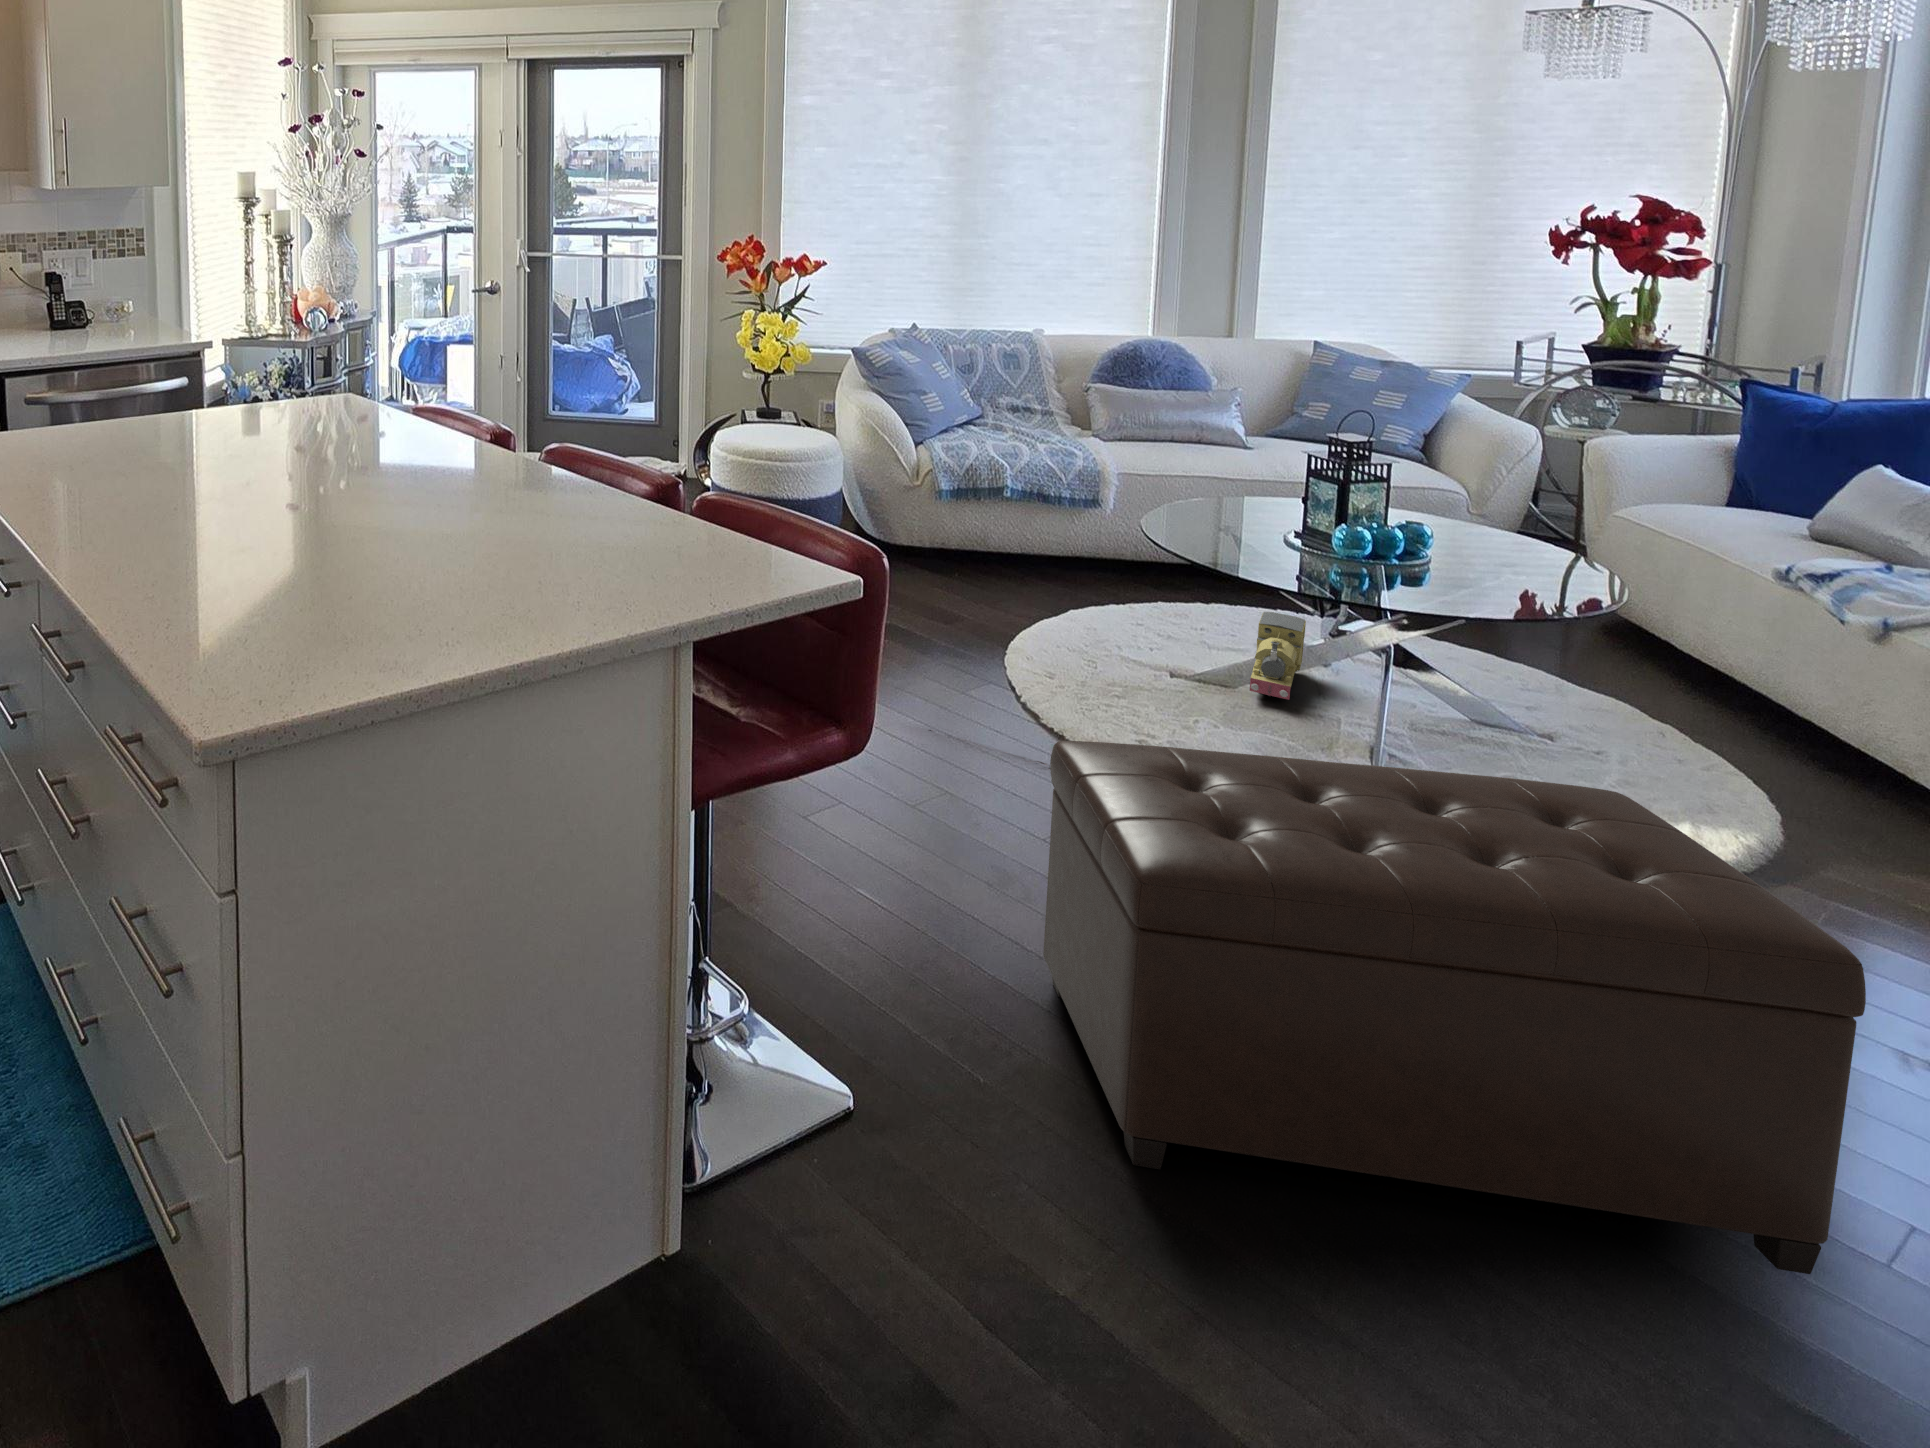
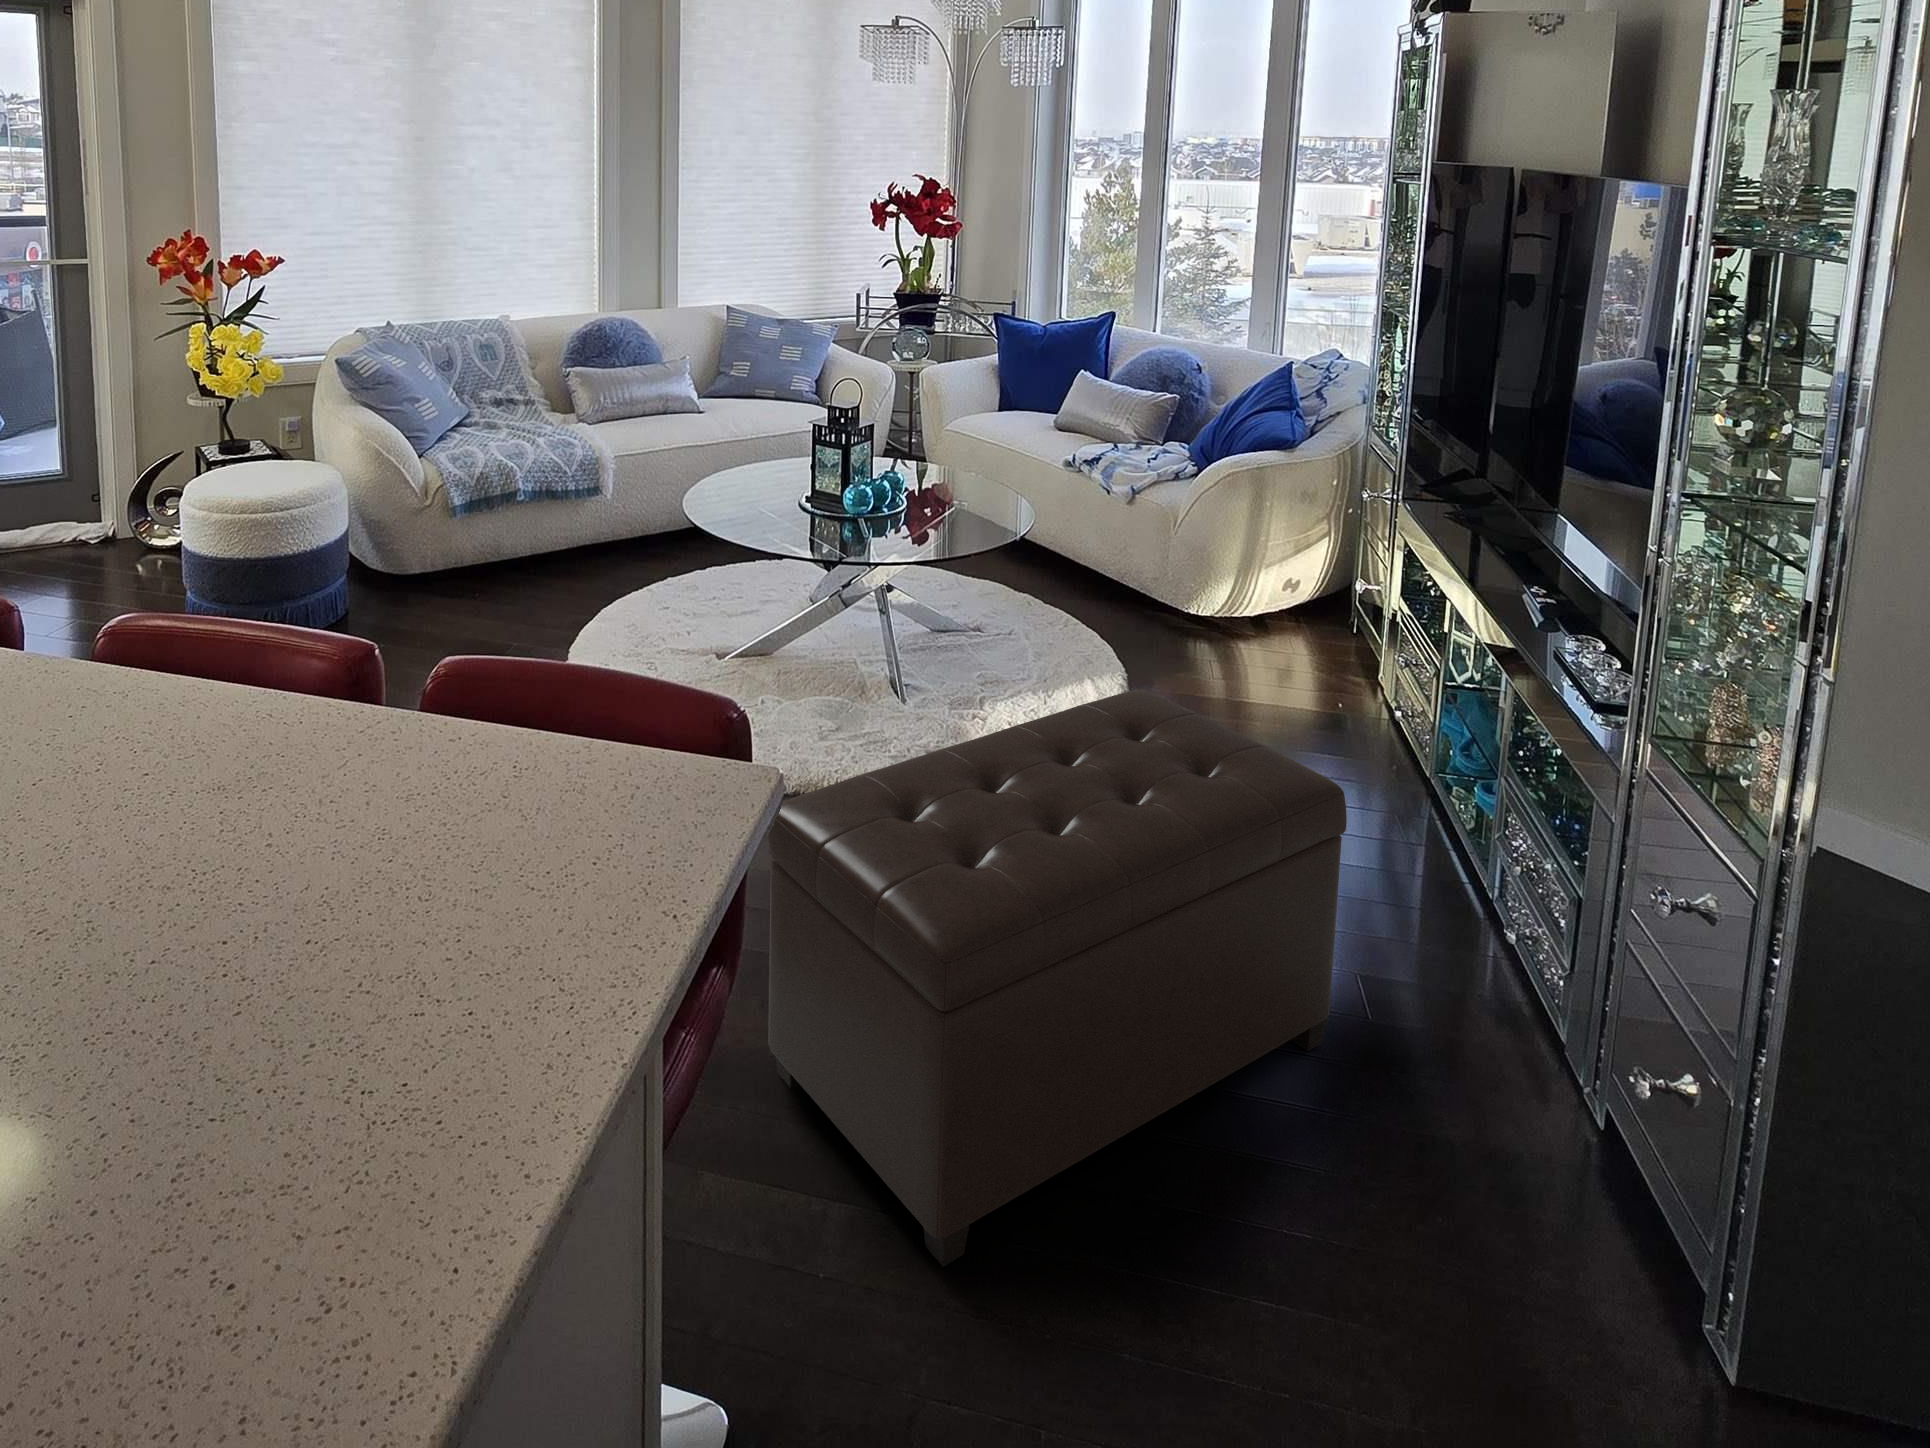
toy train: present [1250,612,1306,700] -> none [769,570,810,654]

